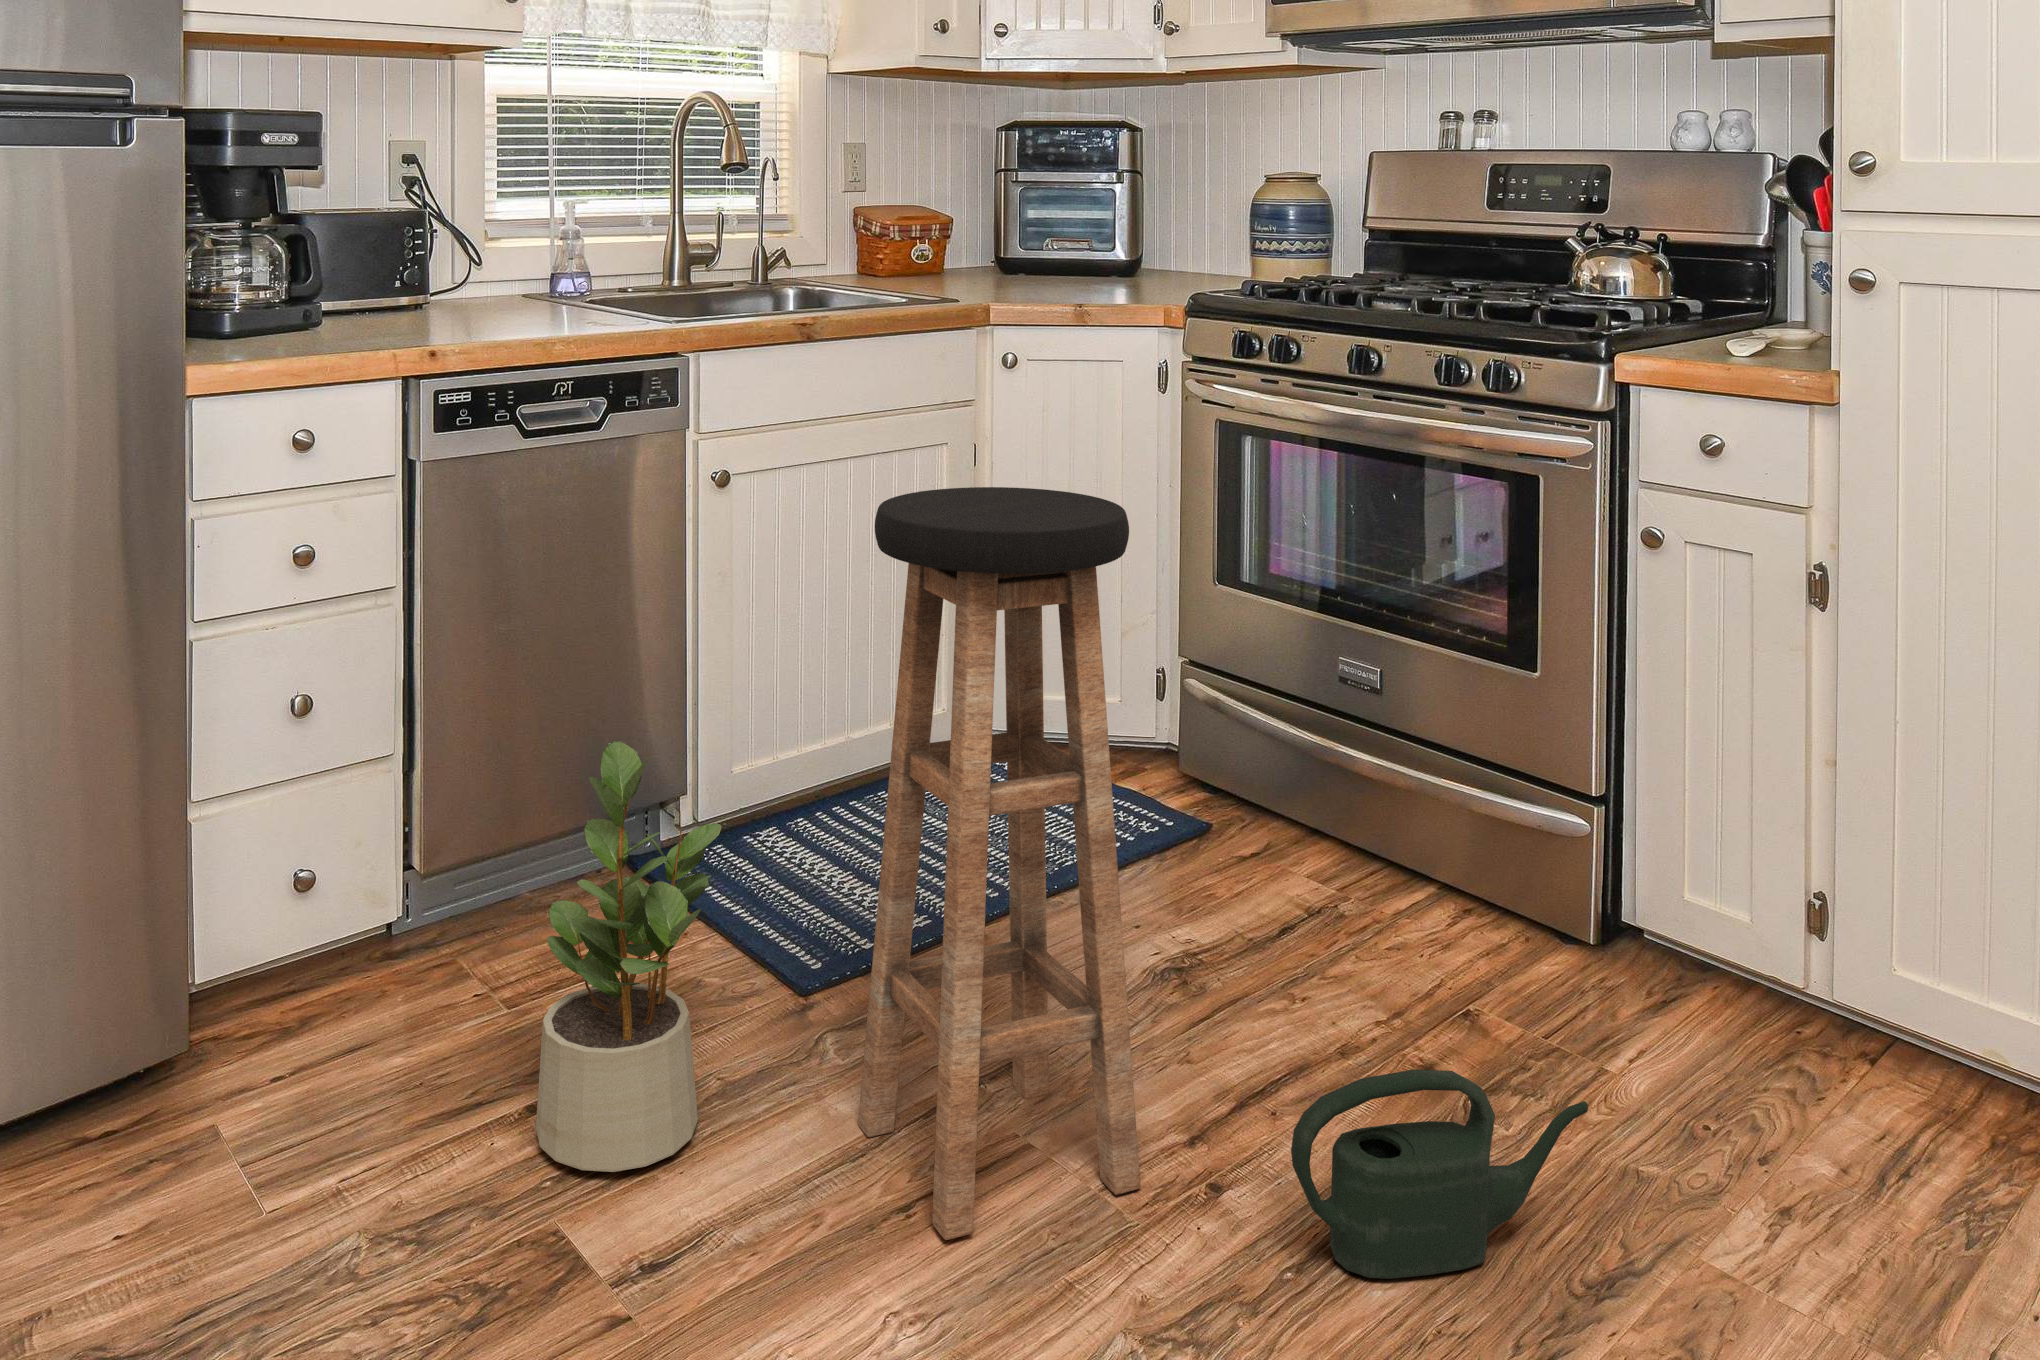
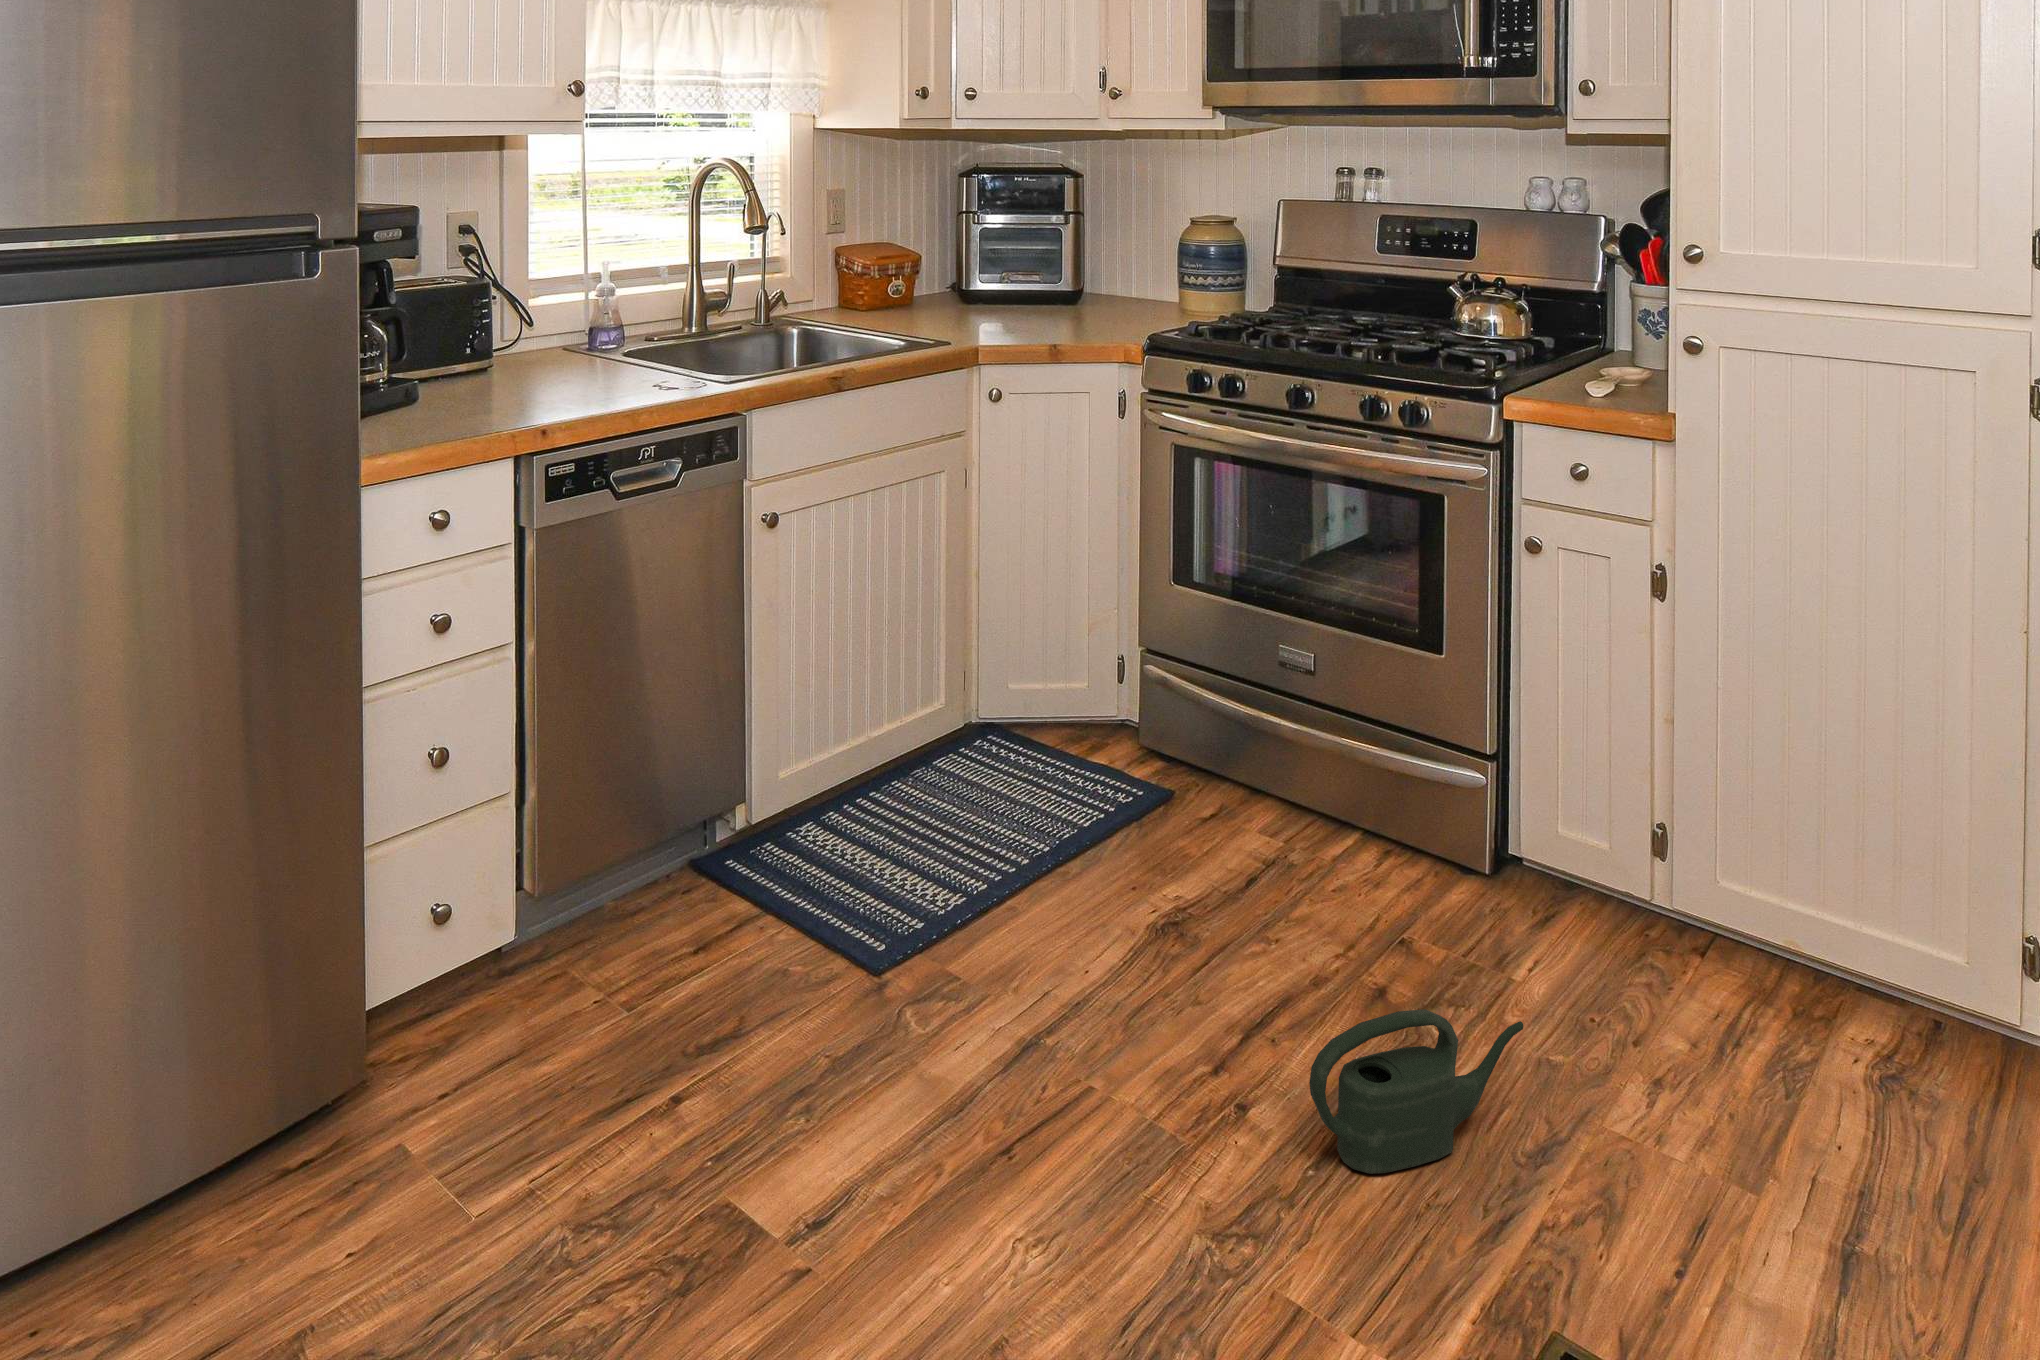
bar stool: present [858,487,1141,1240] -> none [949,562,1184,1178]
potted plant: present [536,741,722,1172] -> none [687,795,828,1149]

